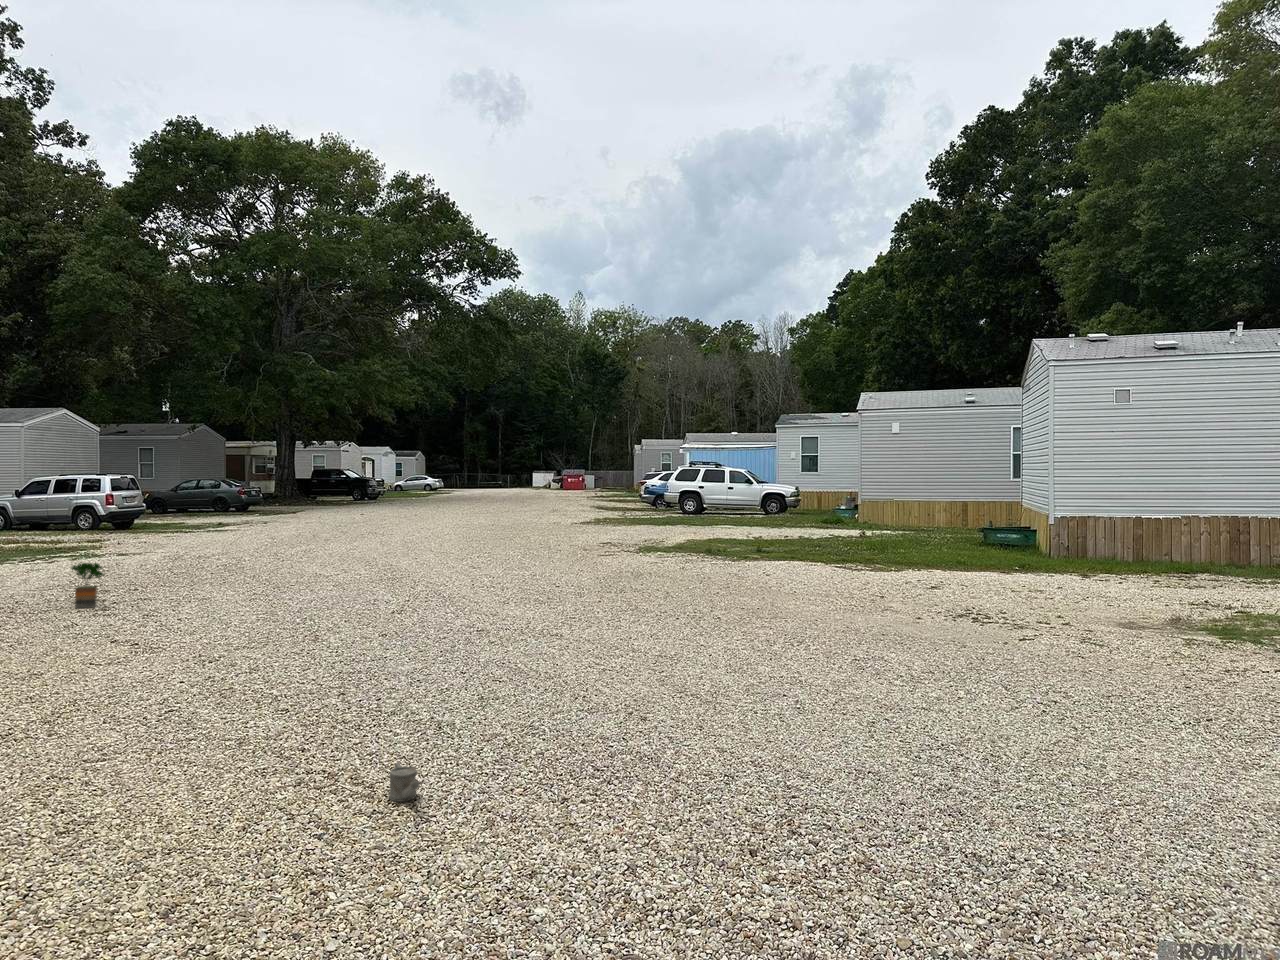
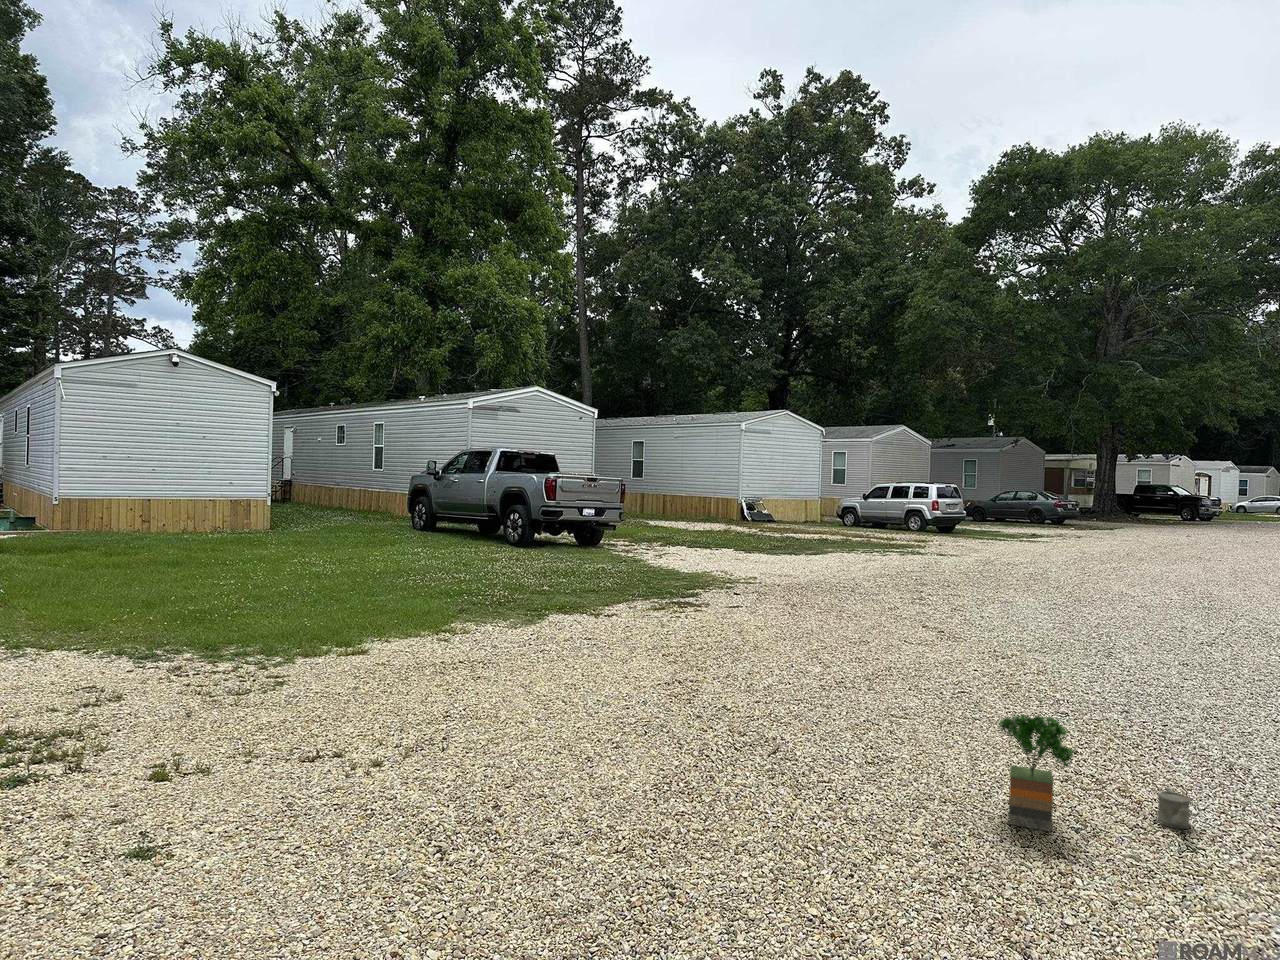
potted tree: present [71,563,104,608] -> present [999,714,1074,831]

